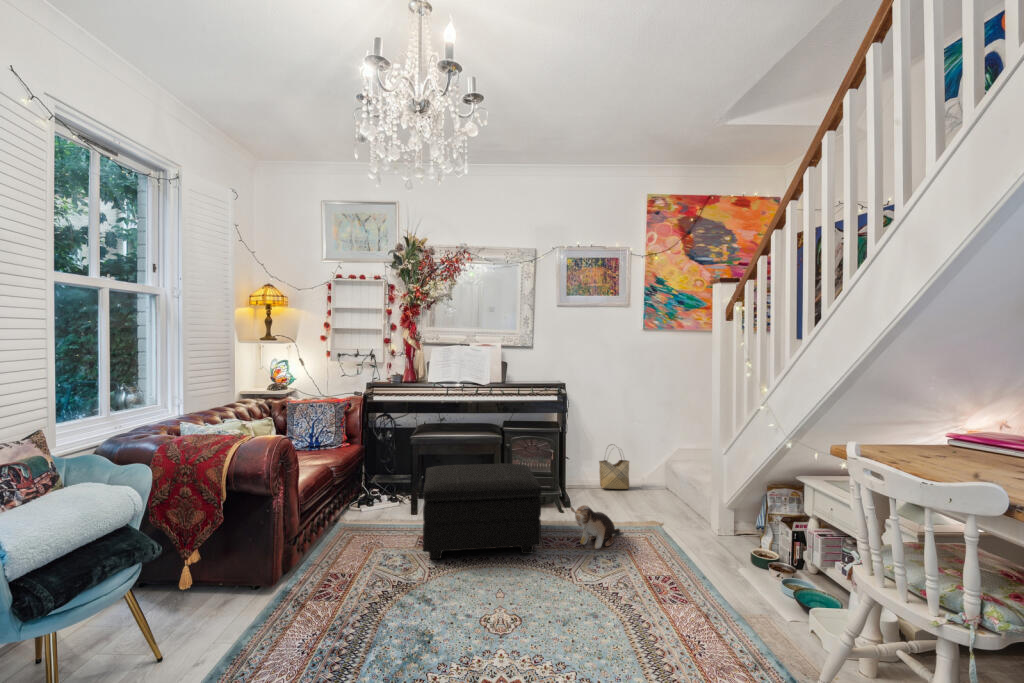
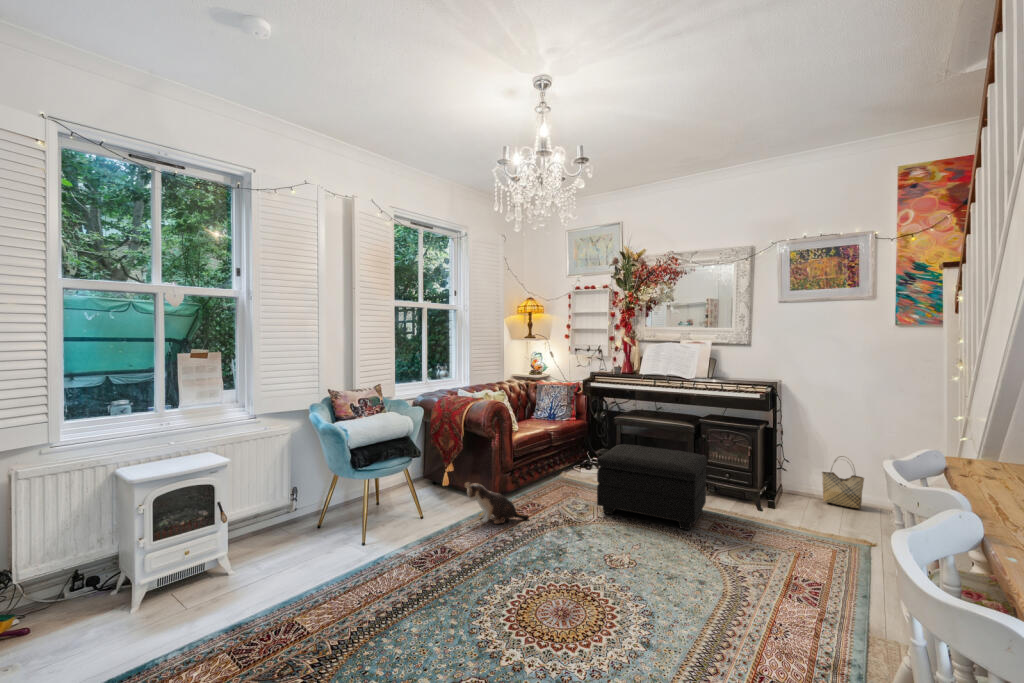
plush toy: present [571,505,620,549] -> present [465,482,529,524]

